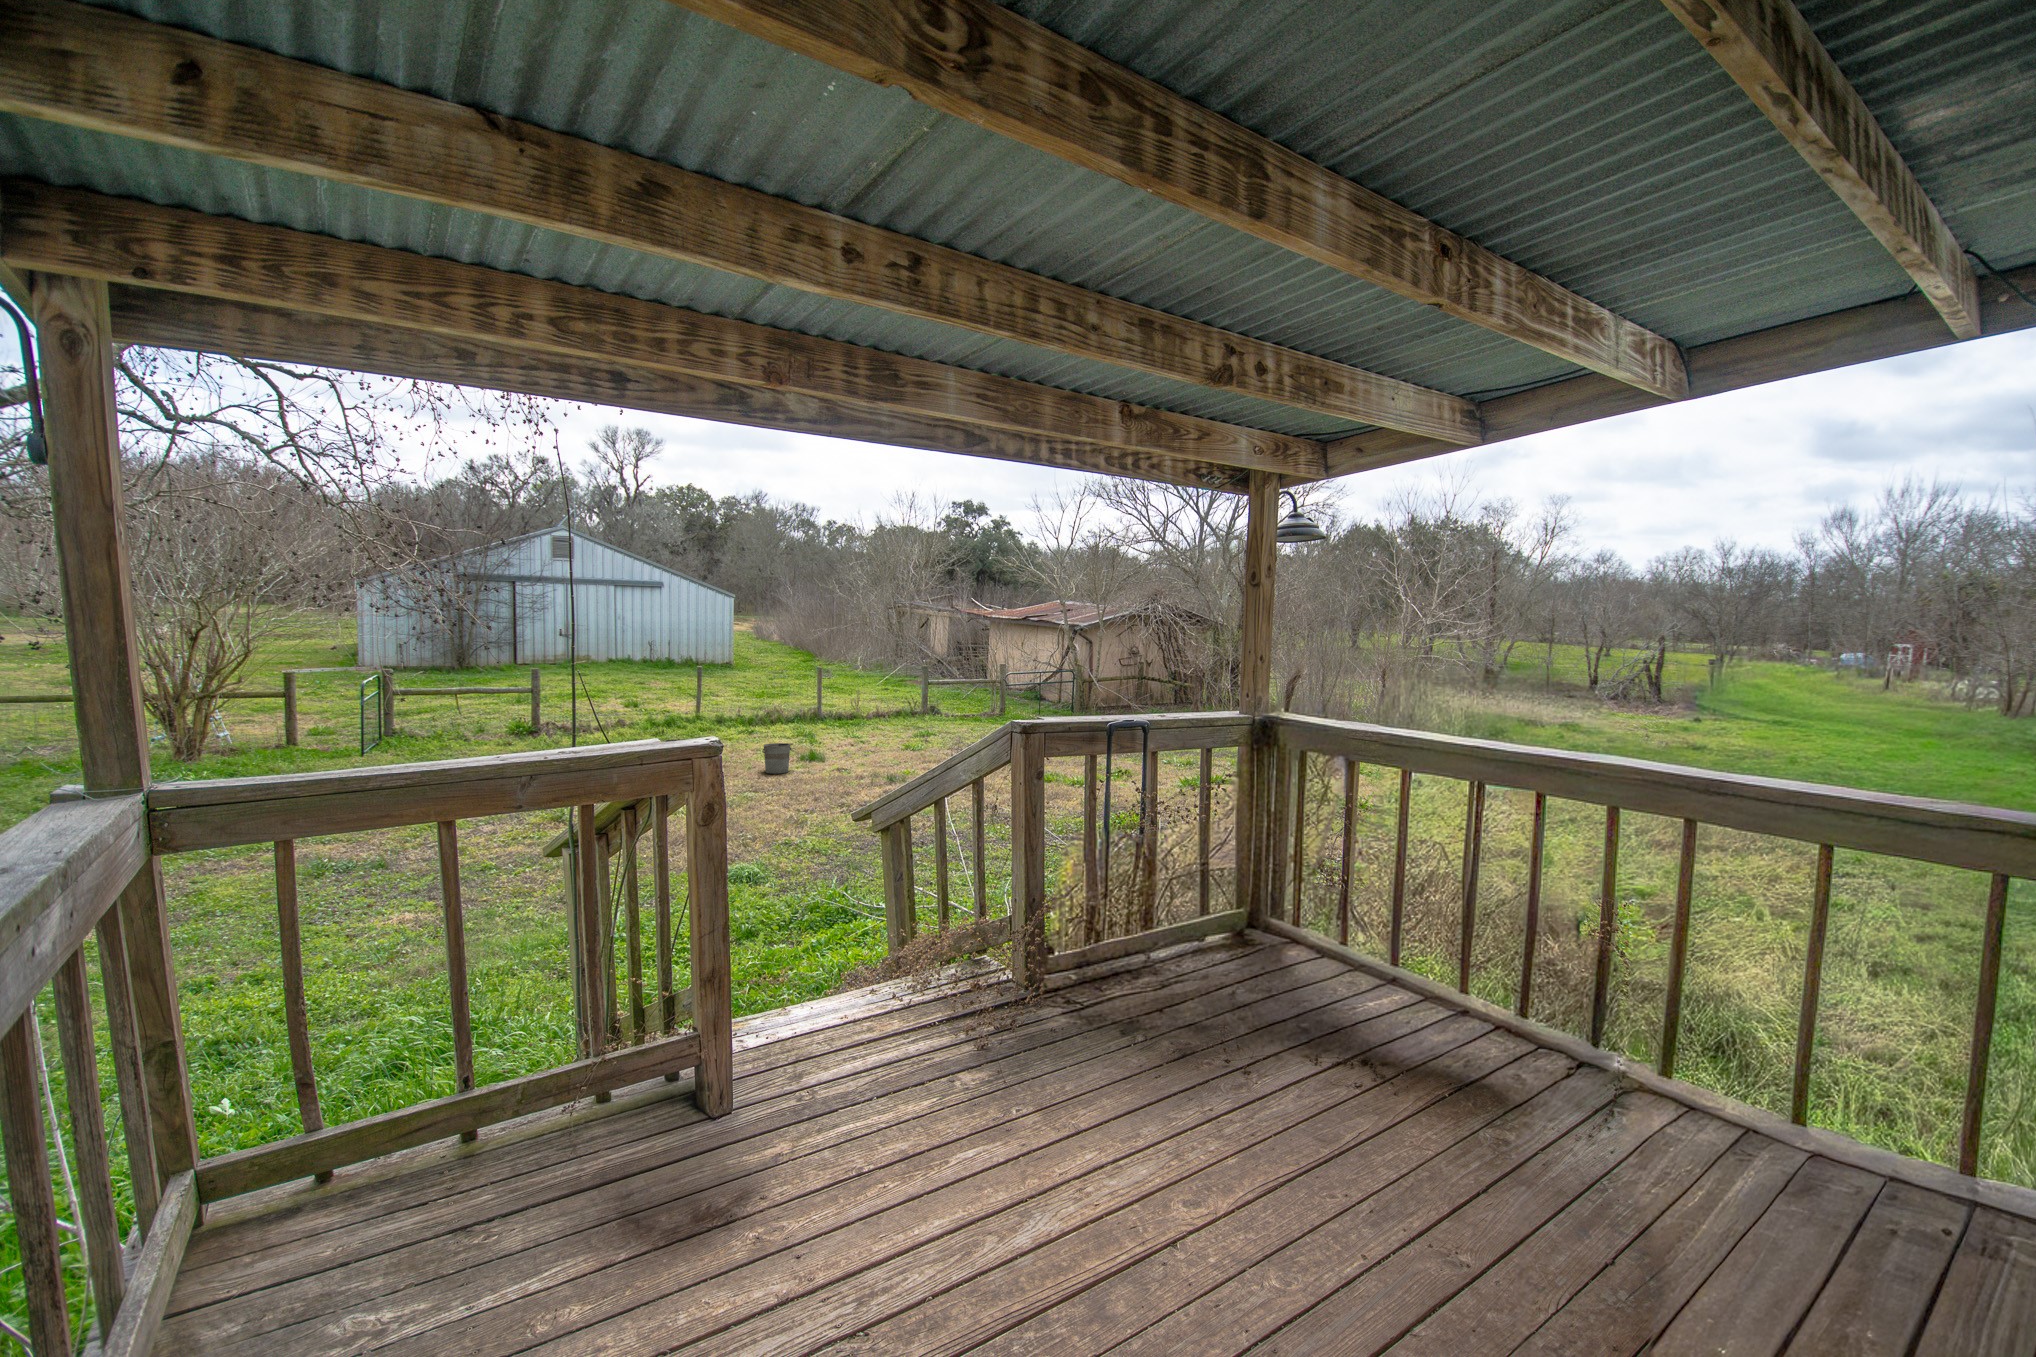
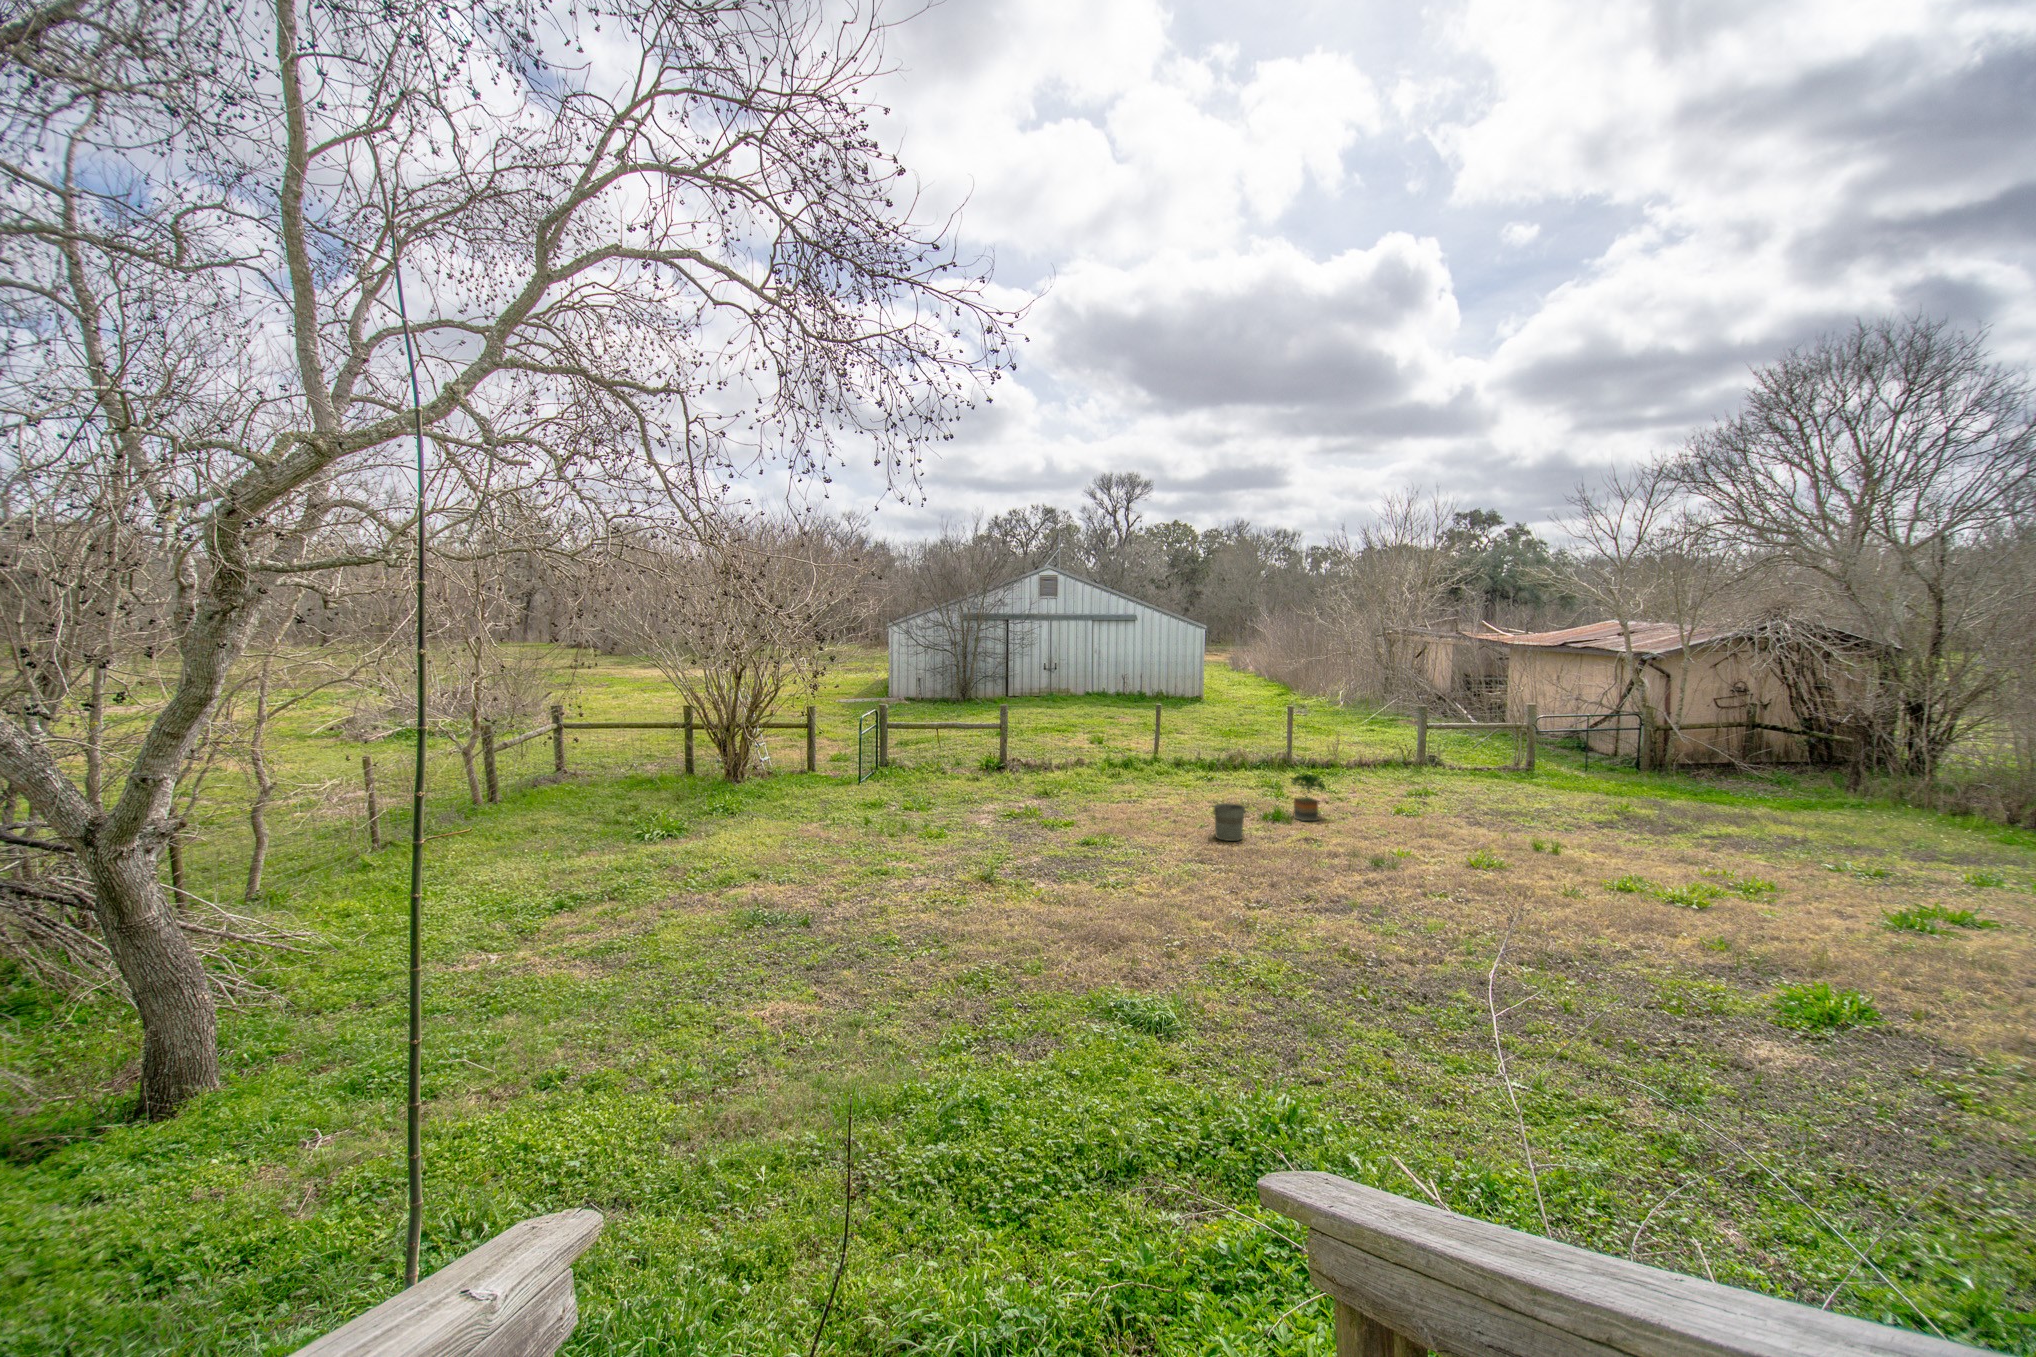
potted tree: none [825,717,855,756] -> present [1291,774,1326,821]

